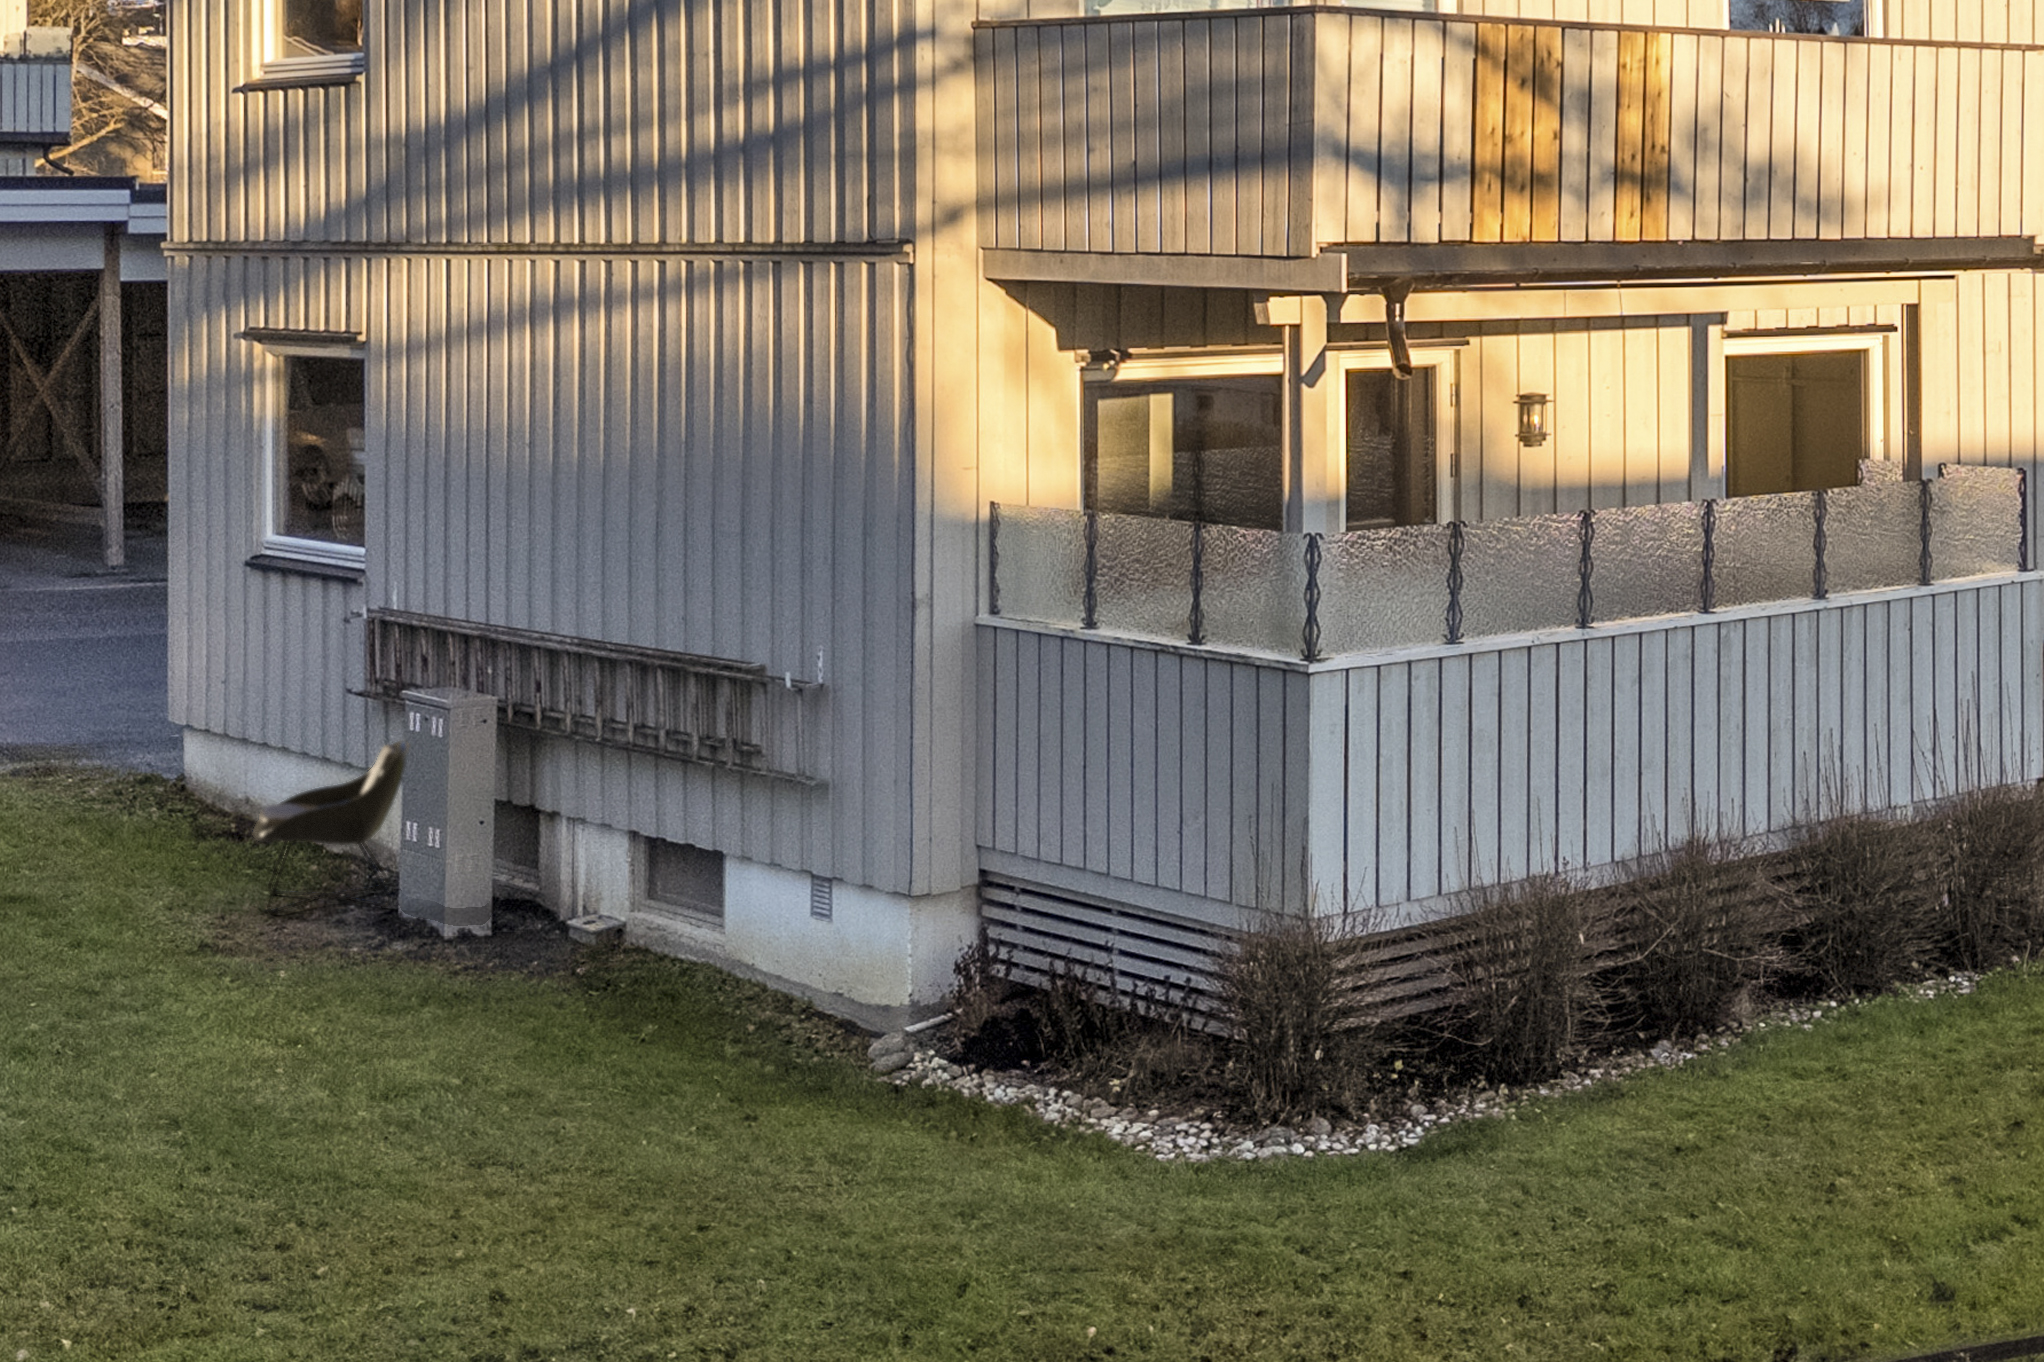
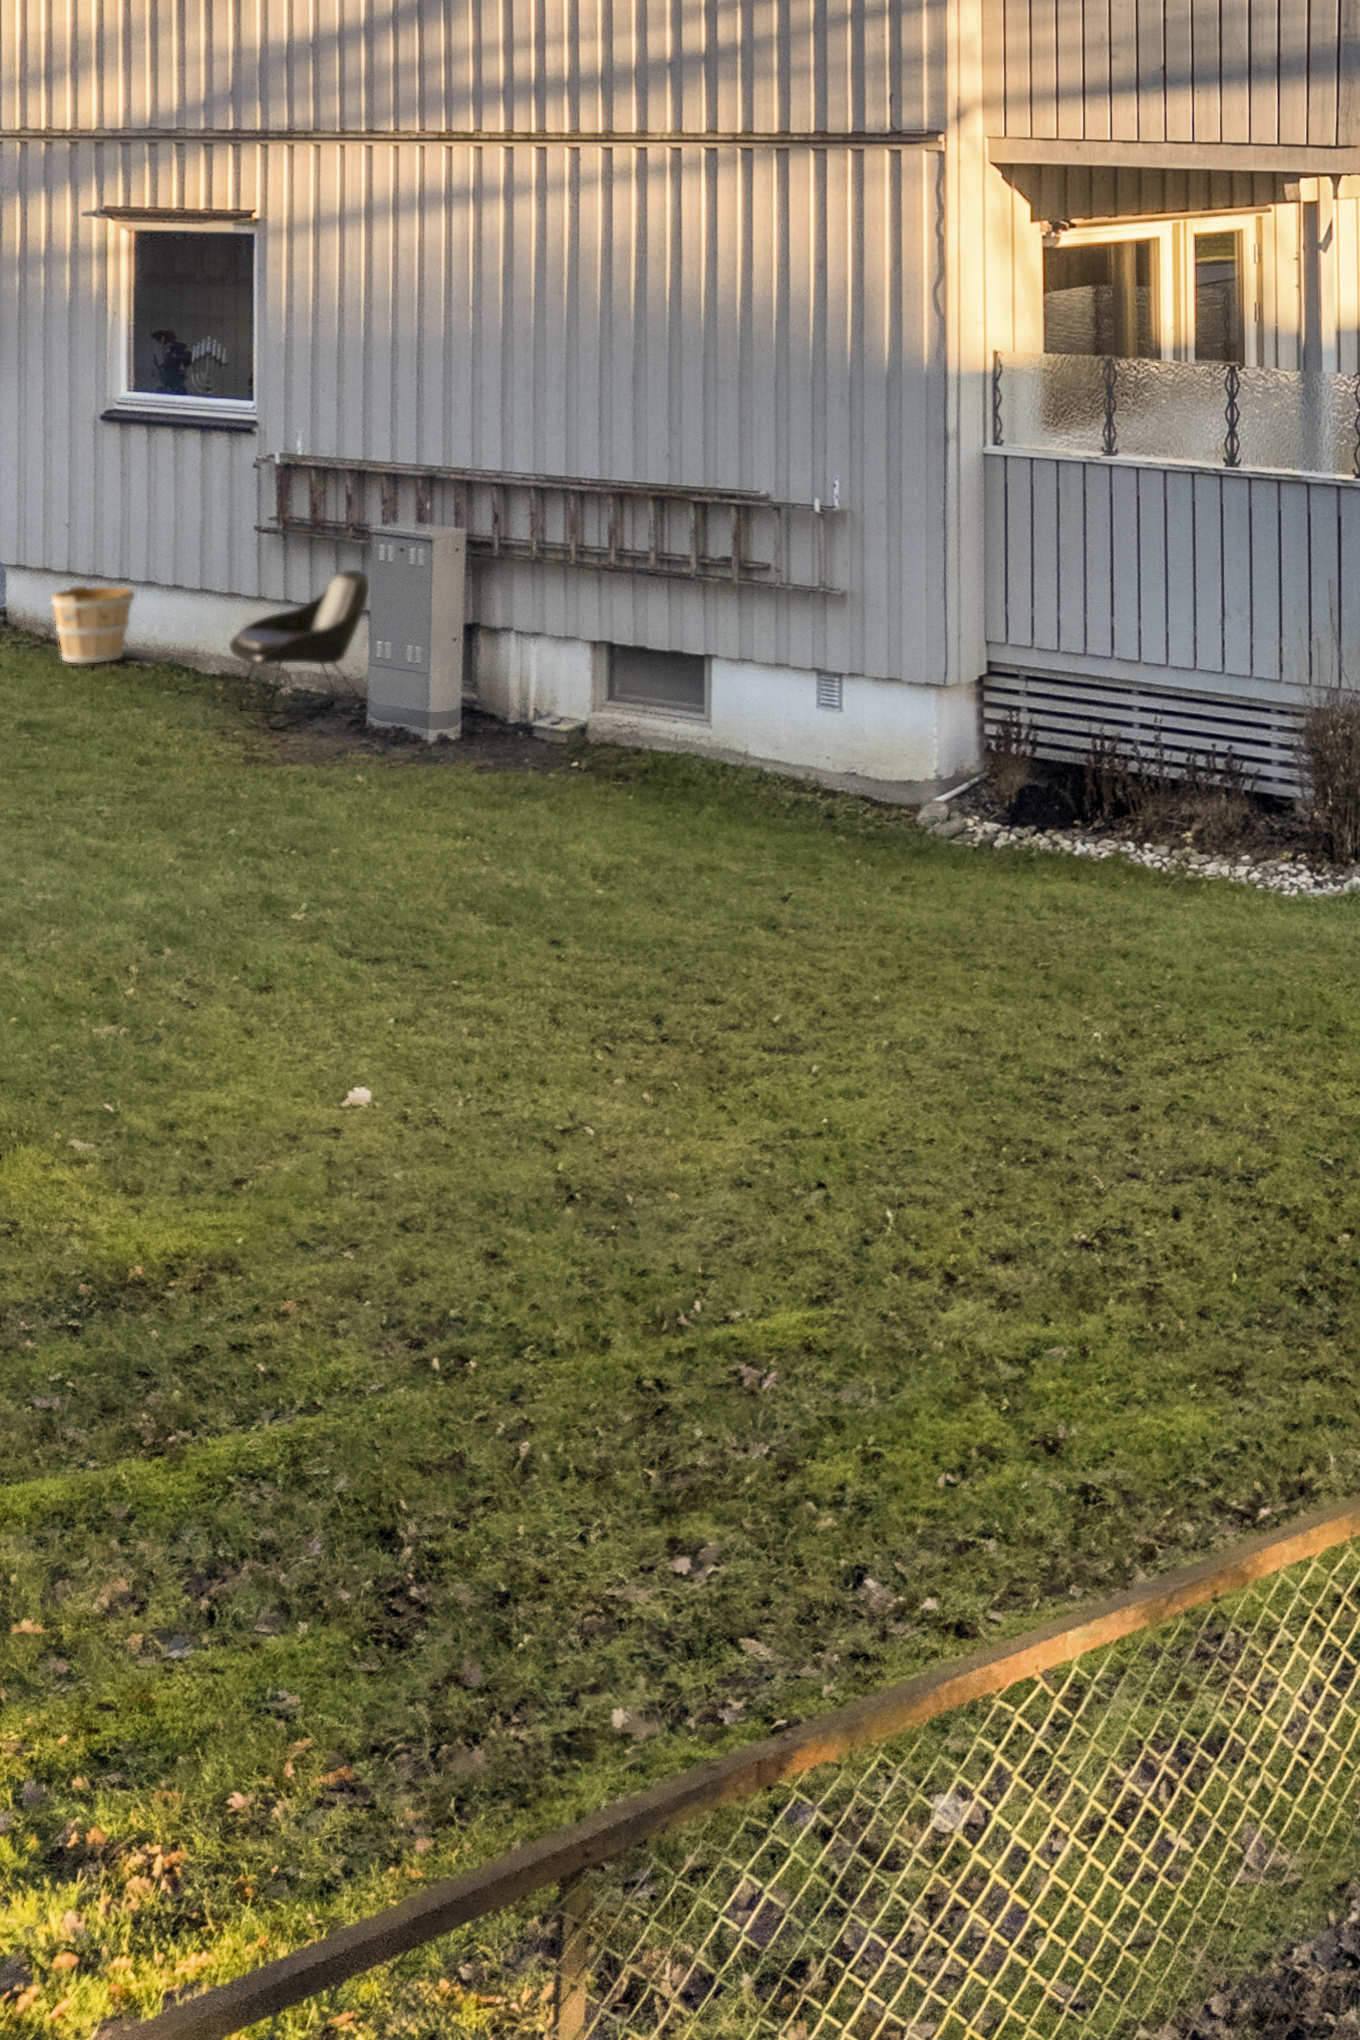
wooden bucket: none [159,754,256,840] -> present [51,586,135,664]

